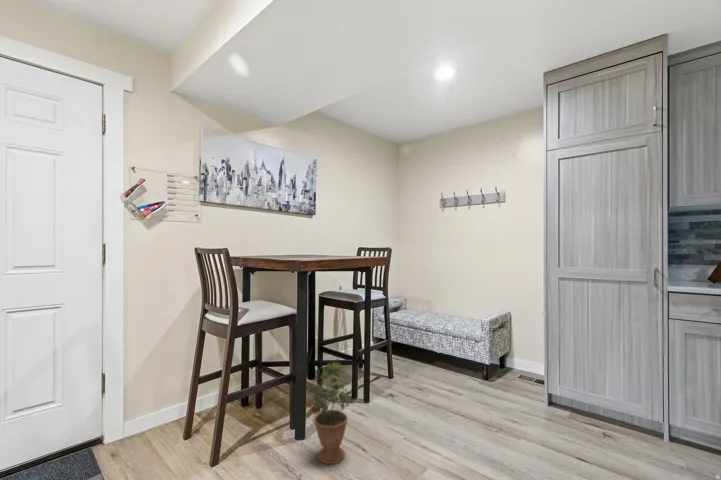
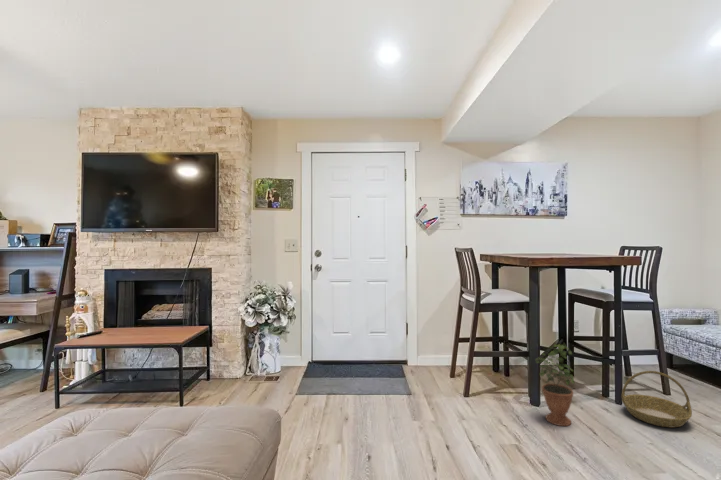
basket: none [377,367,429,422] -> present [621,371,692,428]

